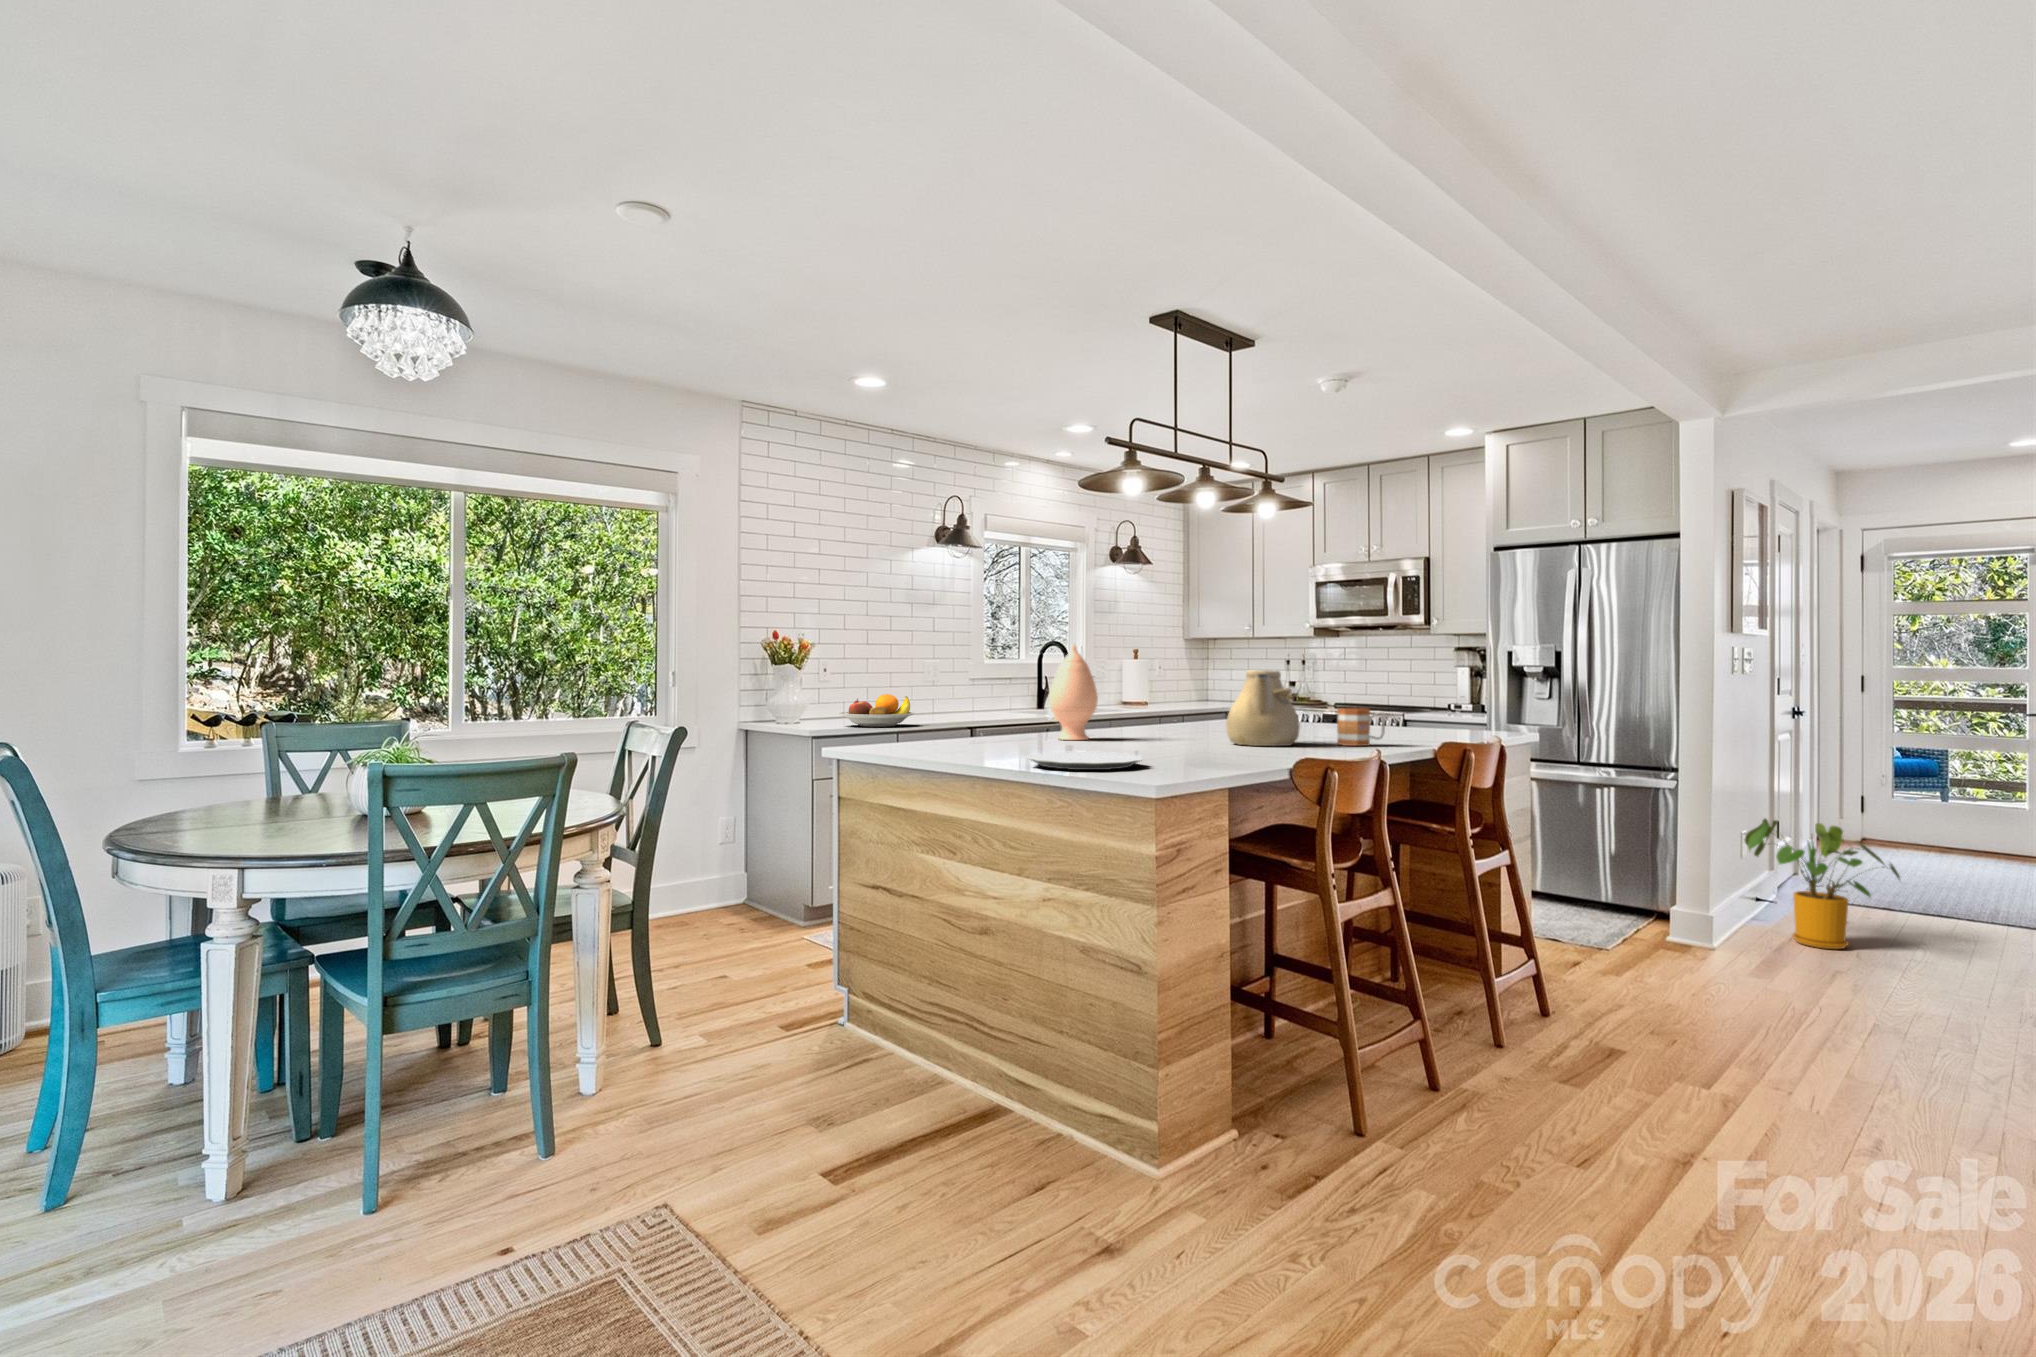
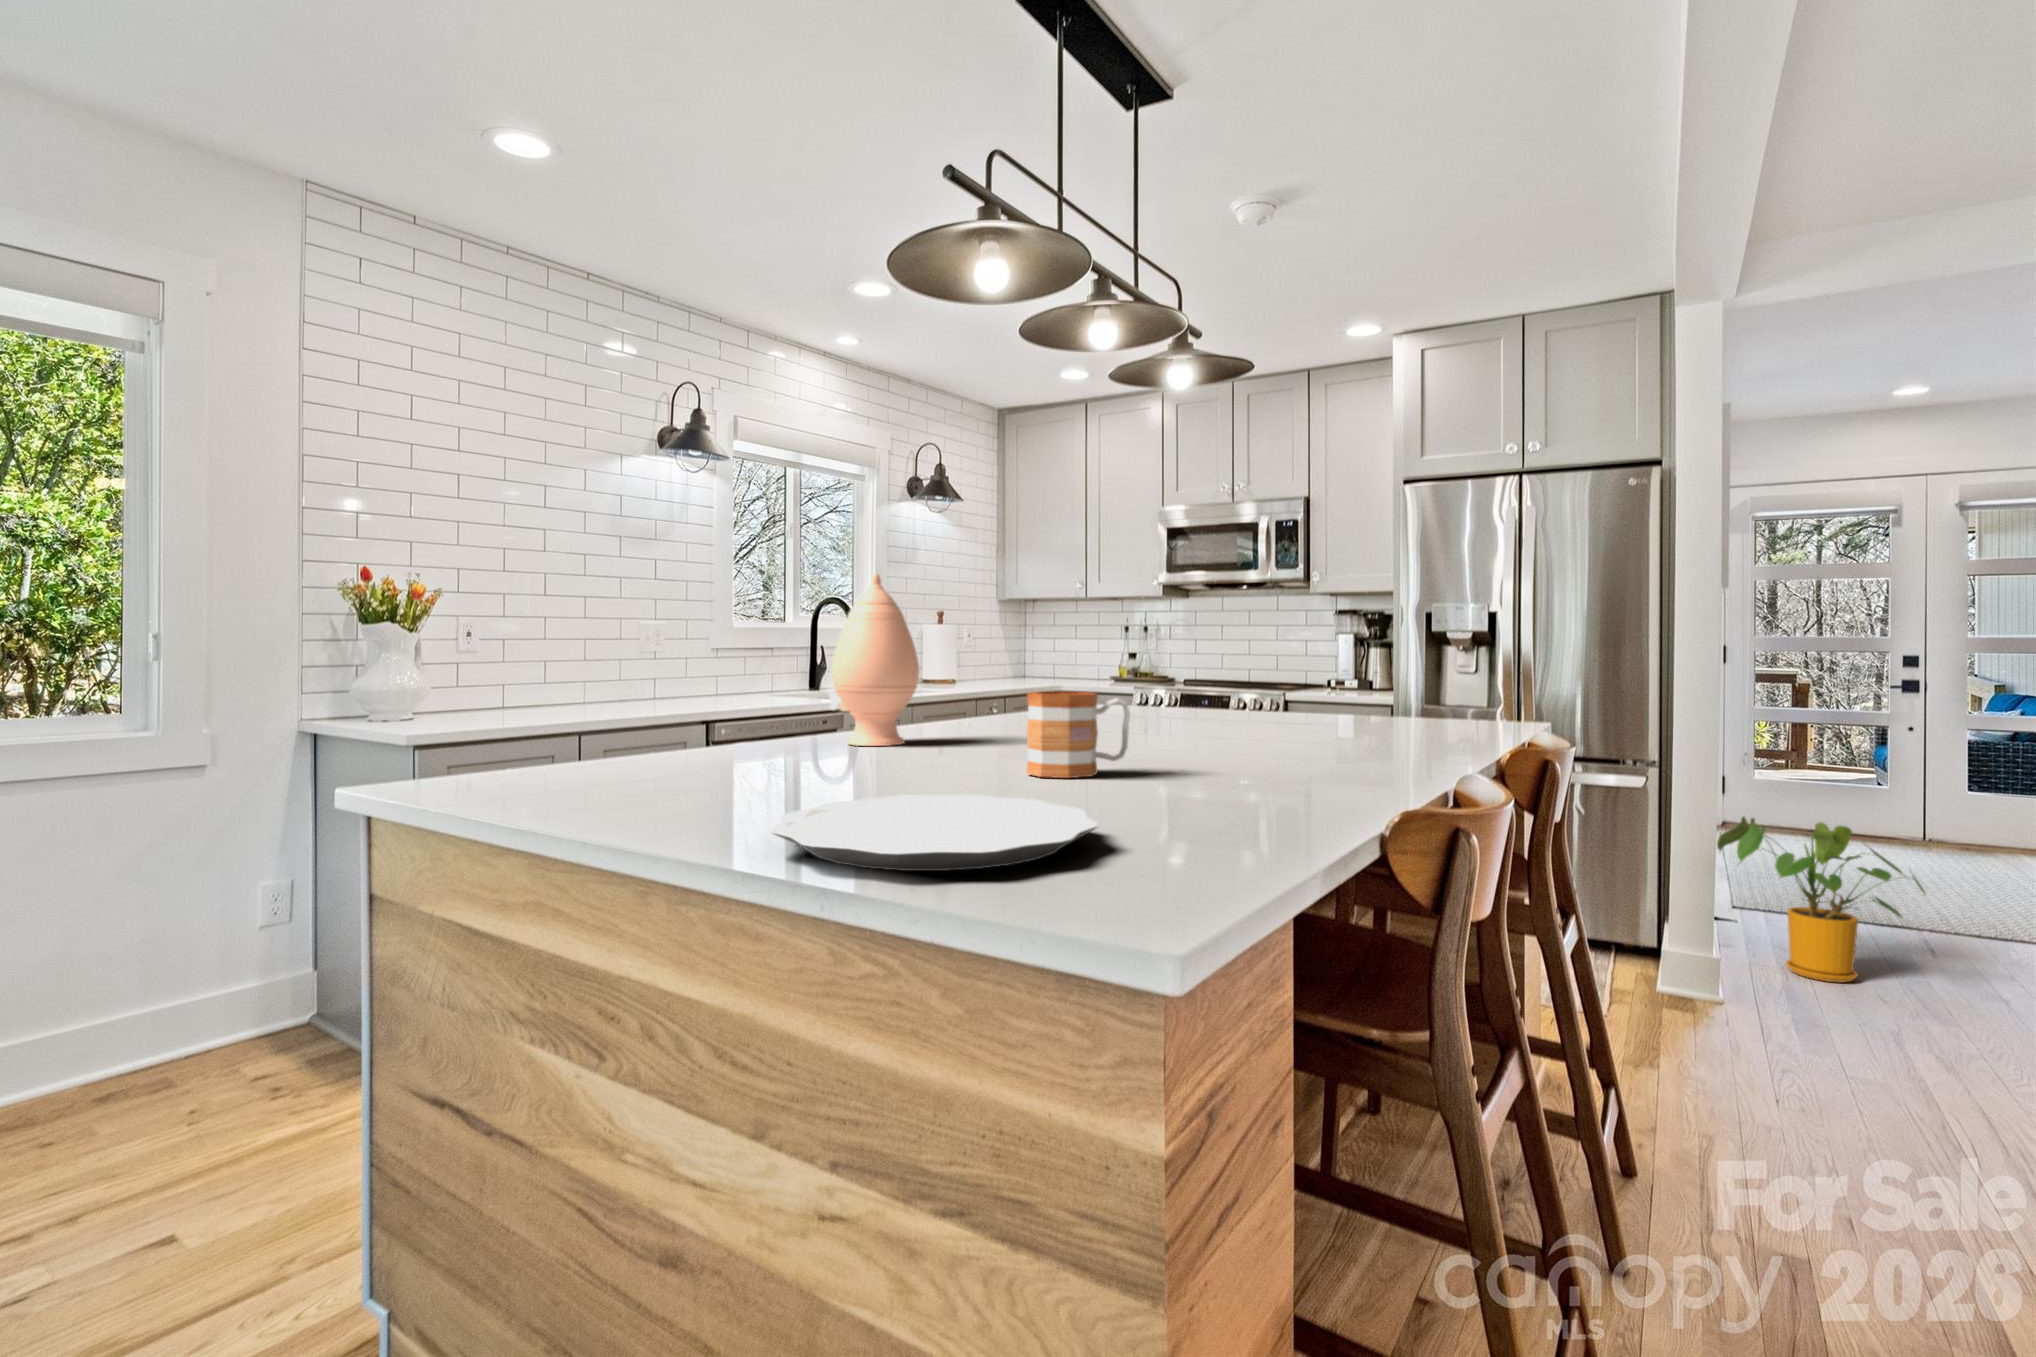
teapot: present [1226,670,1300,746] -> none [1155,616,1284,753]
fruit bowl: present [840,694,914,727] -> none [478,670,612,723]
mug: present [1337,708,1385,746] -> present [1027,692,1130,778]

